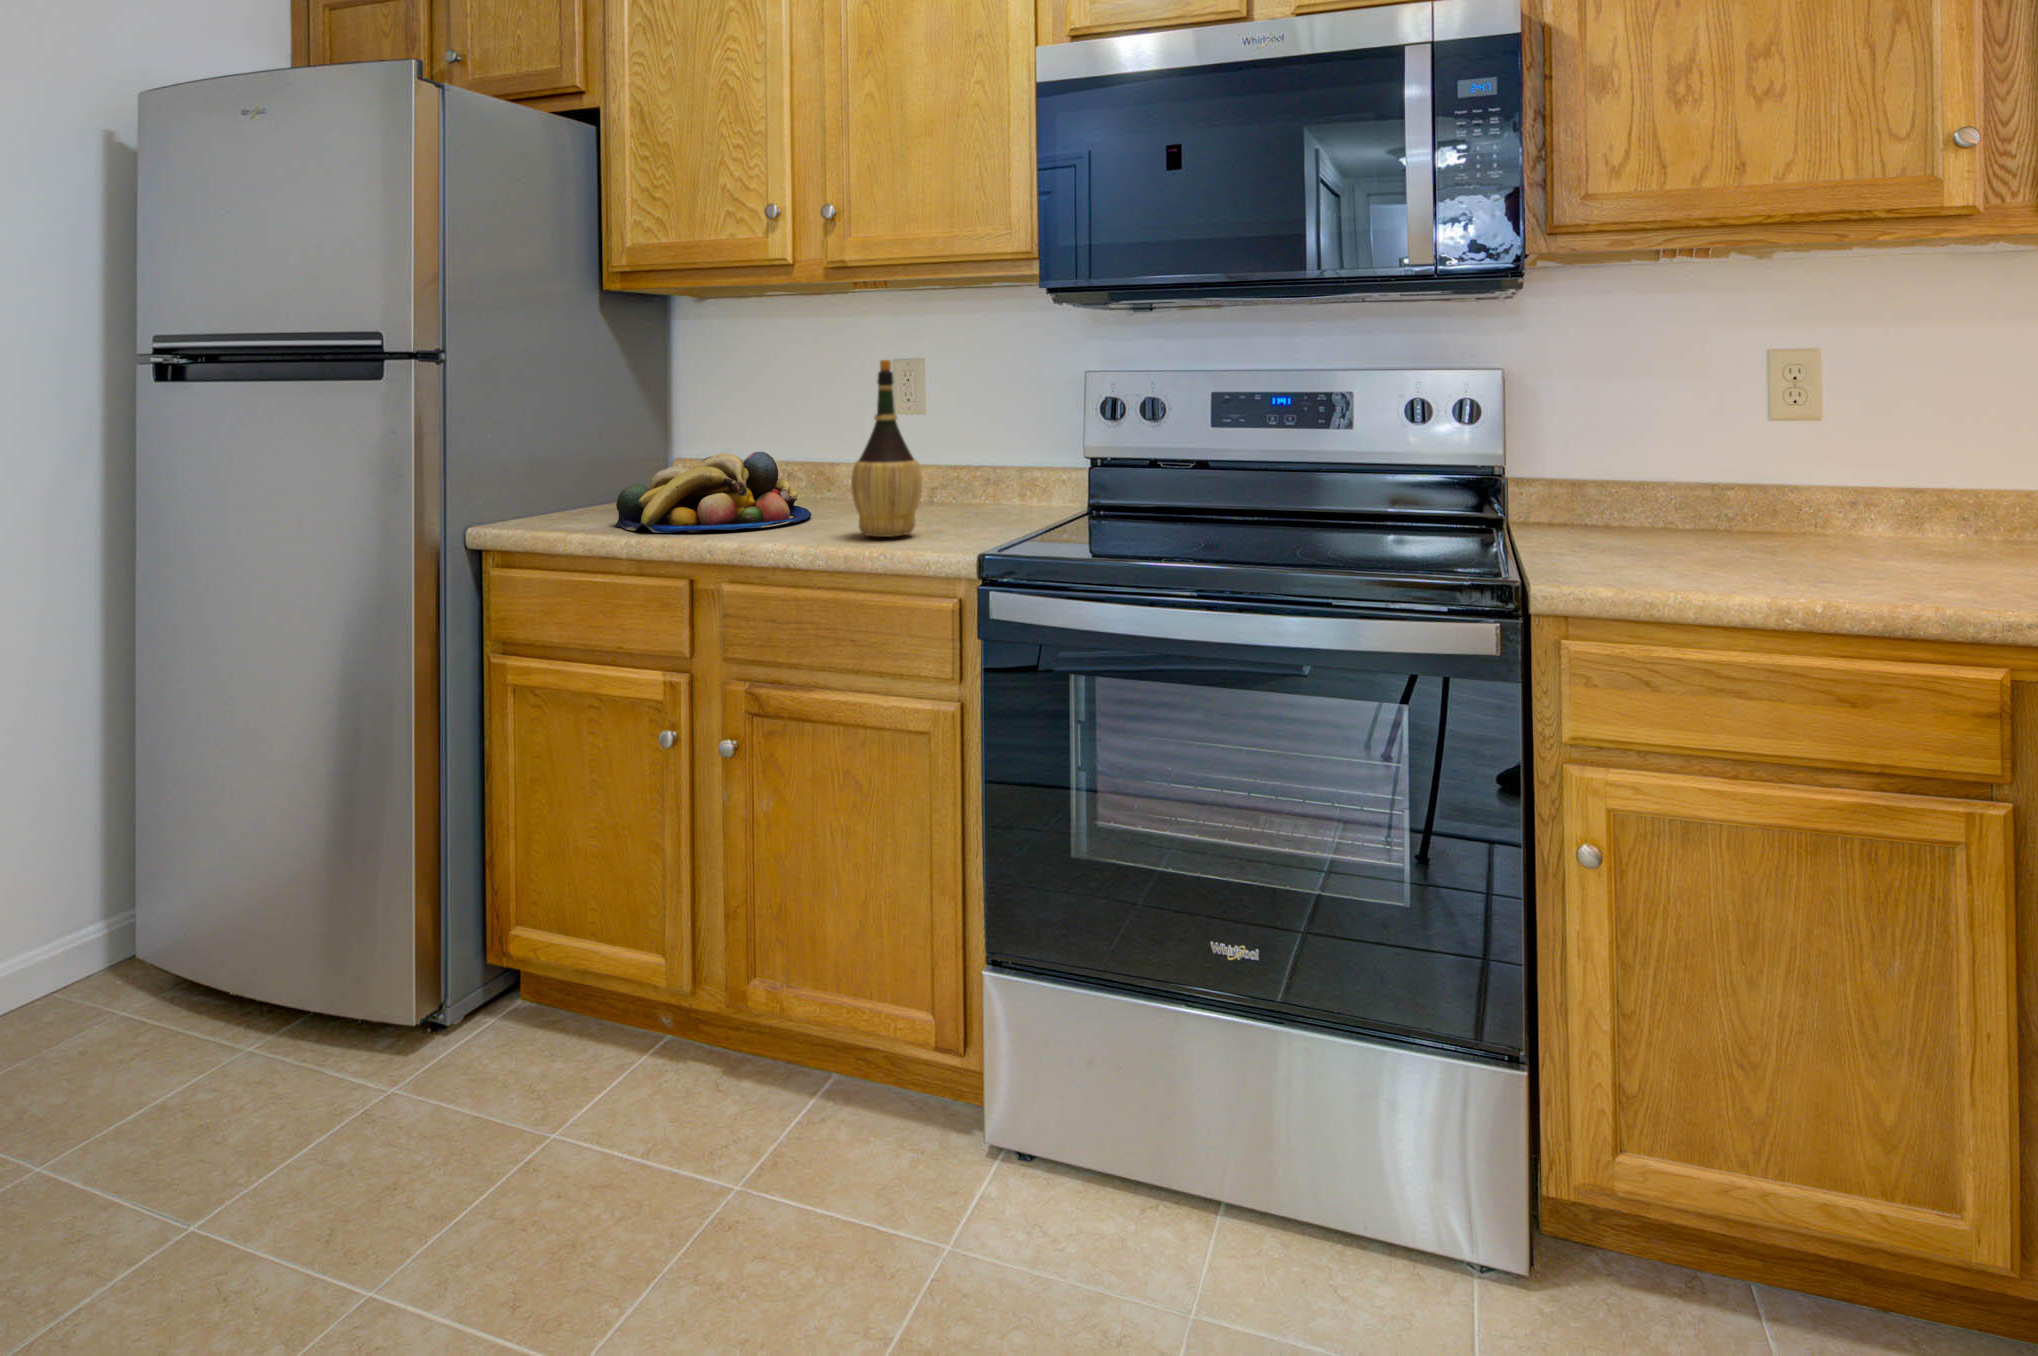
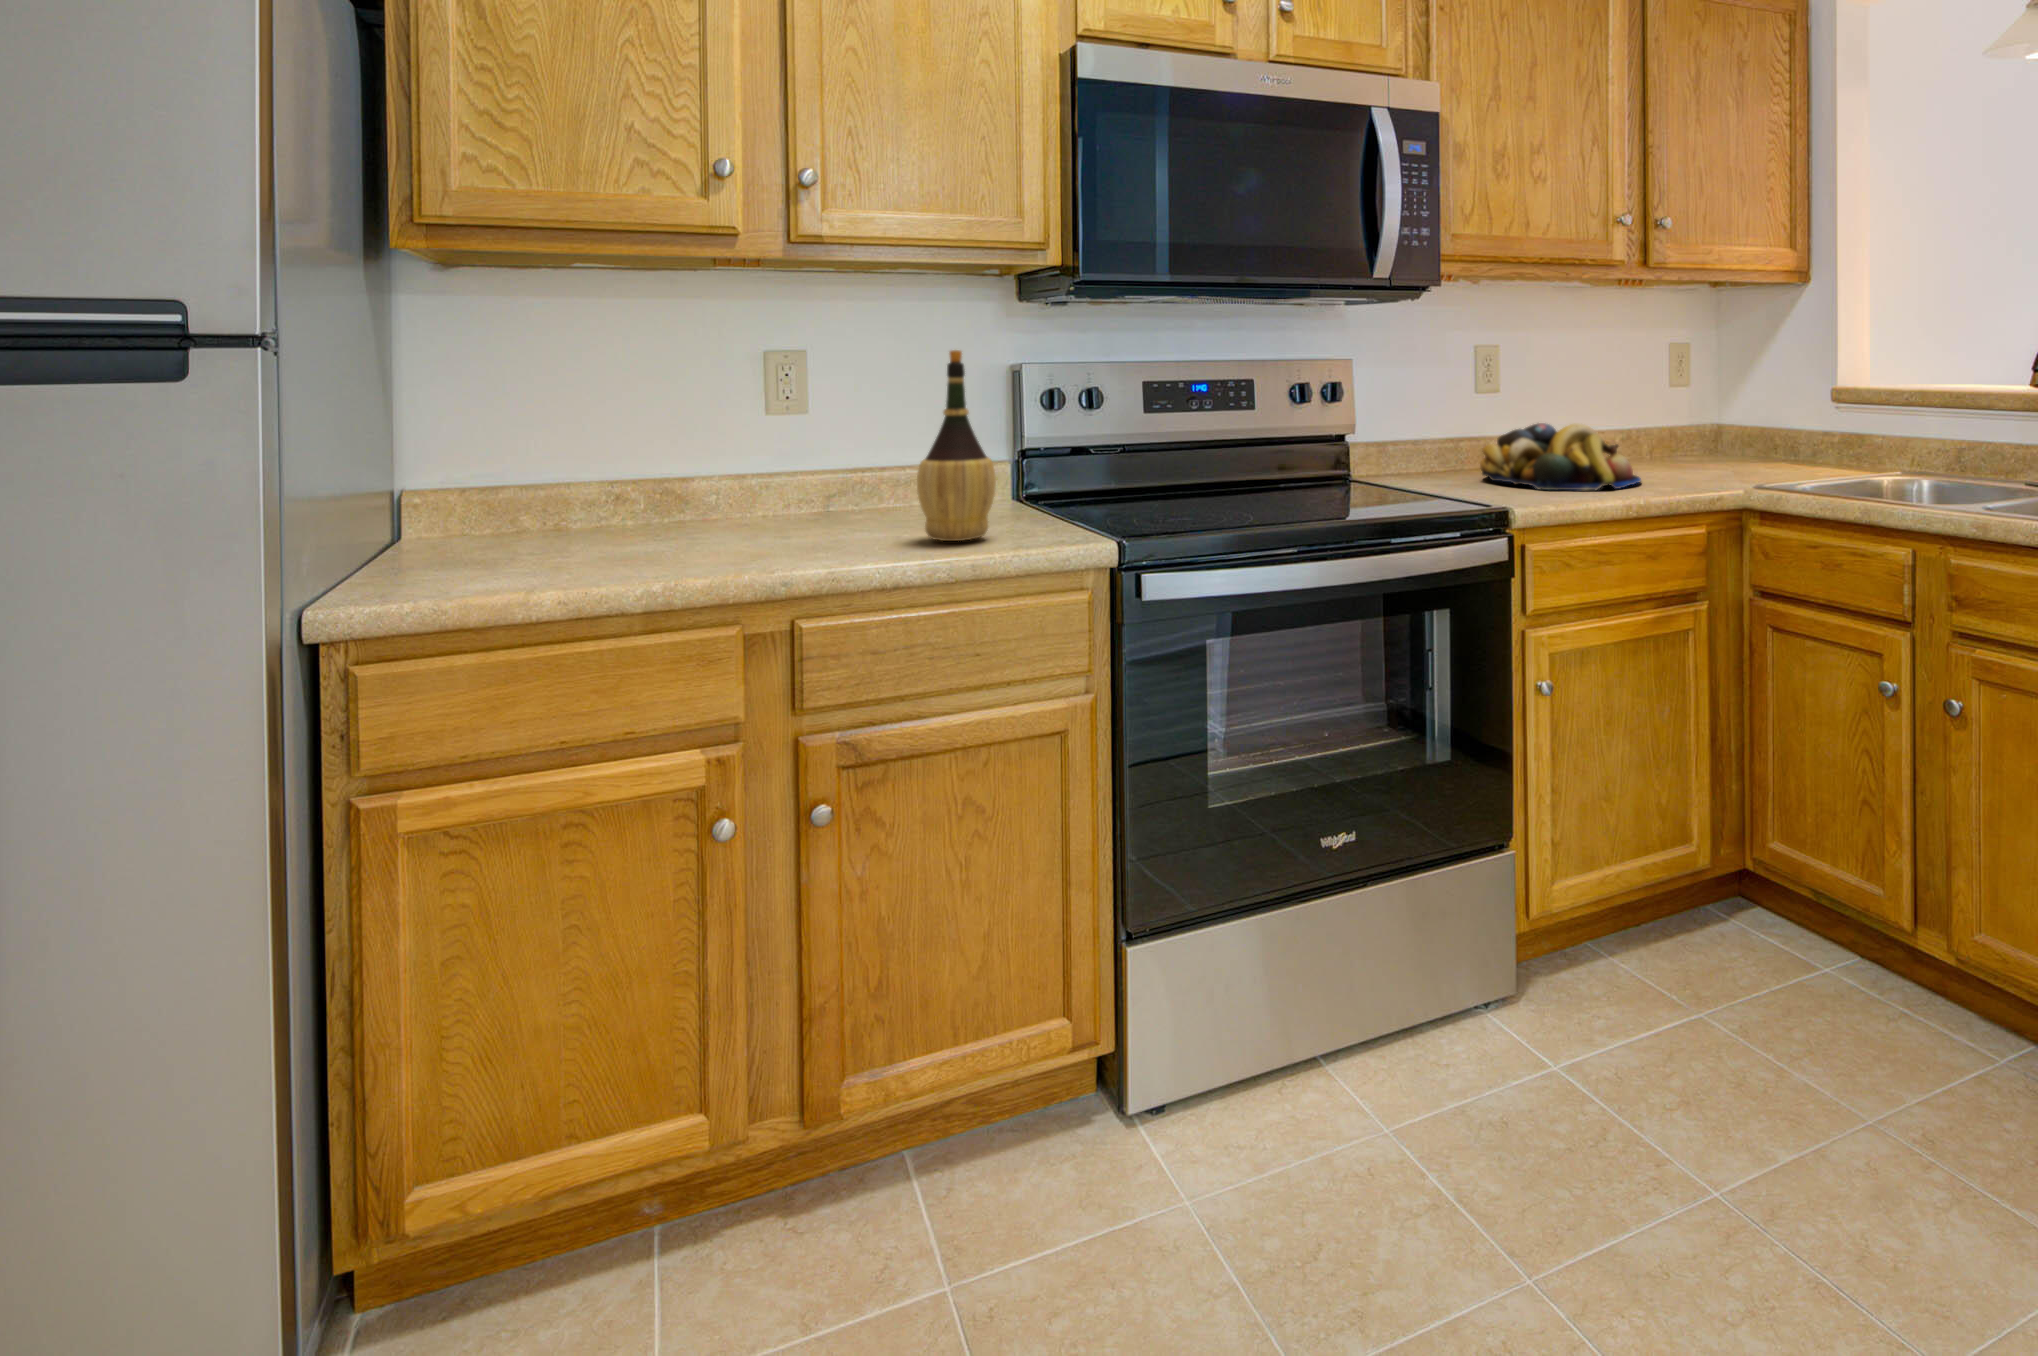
fruit bowl: present [614,452,811,533] -> present [1480,423,1641,490]

